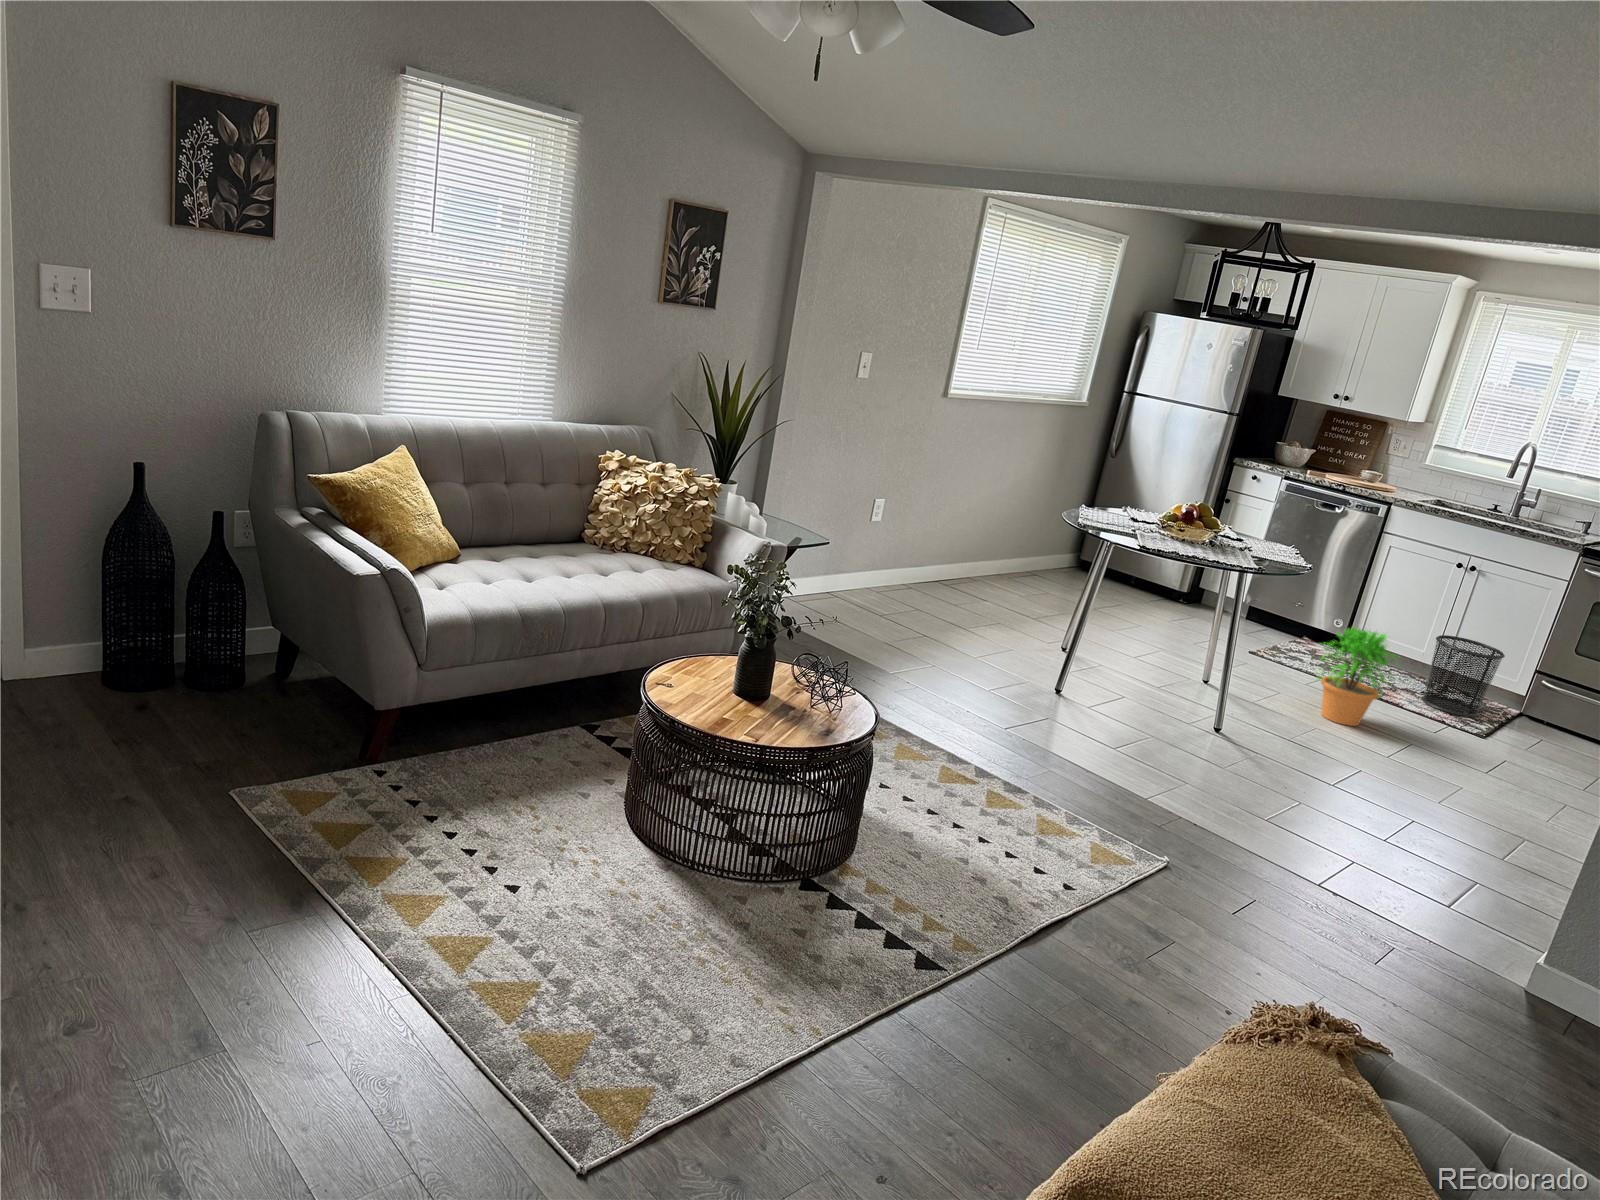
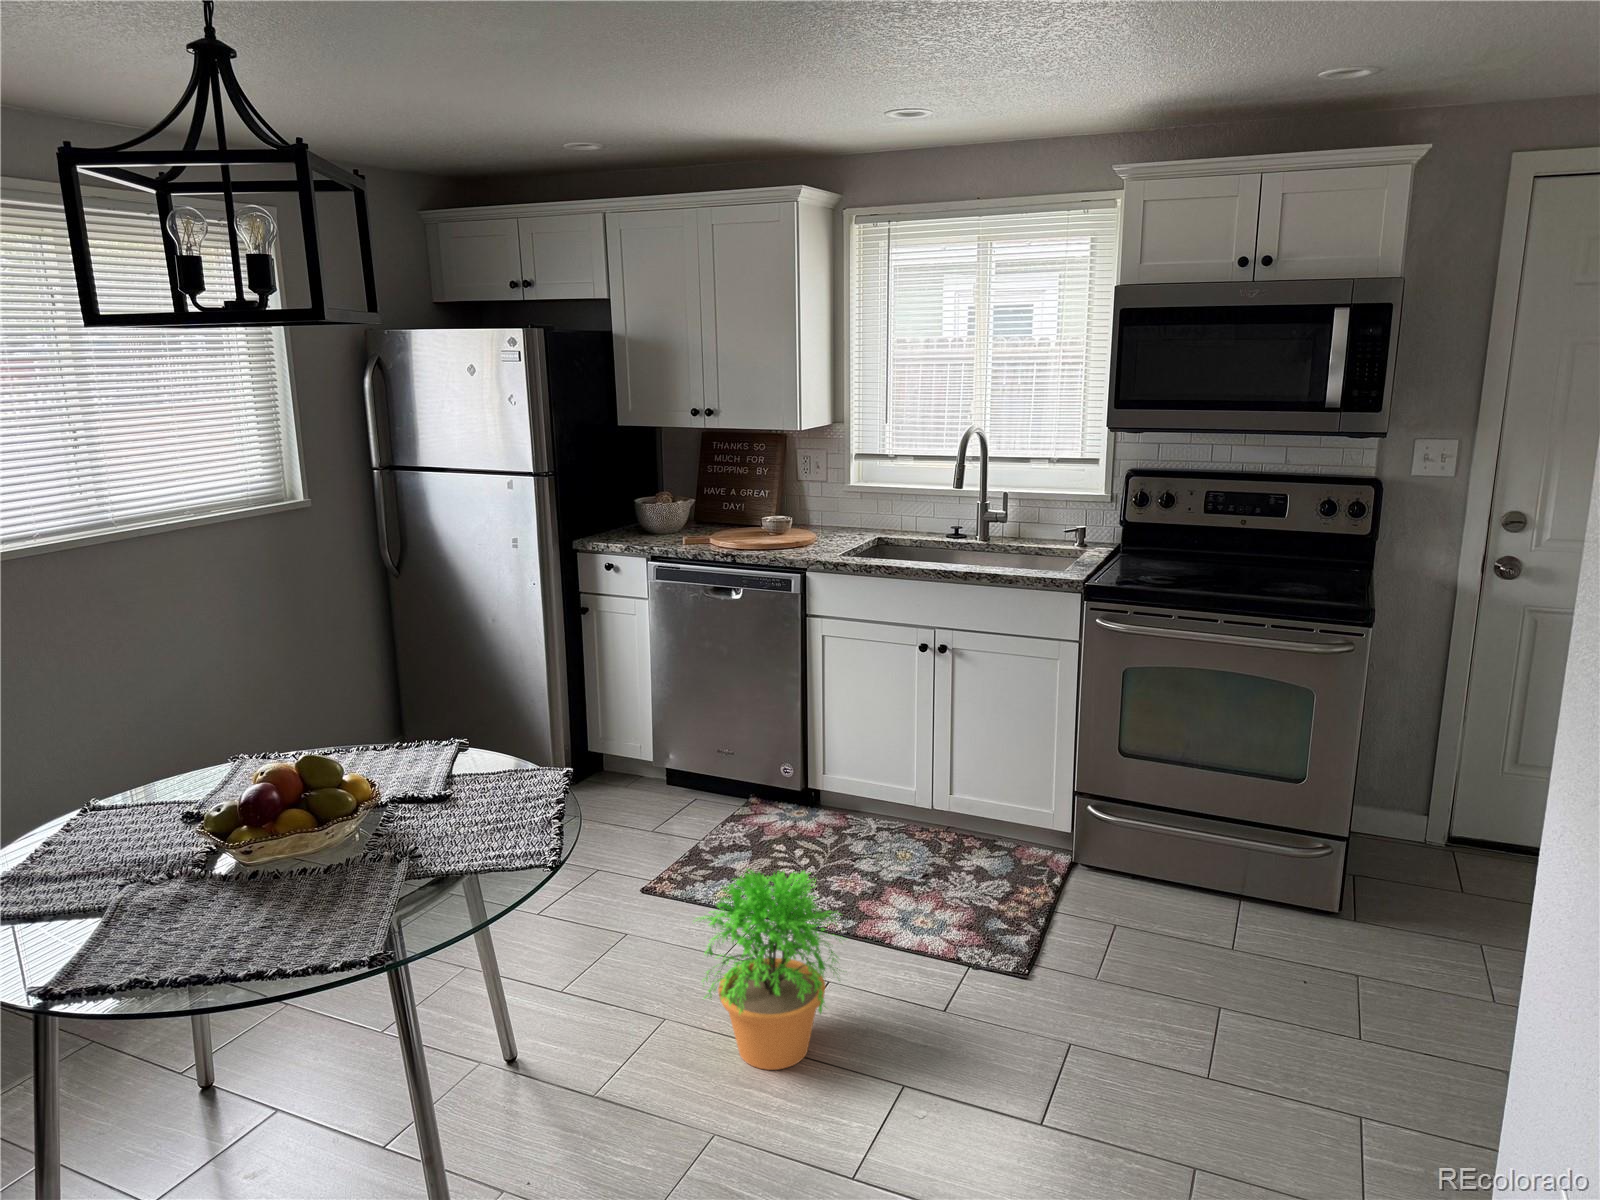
waste bin: present [1422,635,1505,717] -> none [914,773,1021,916]

